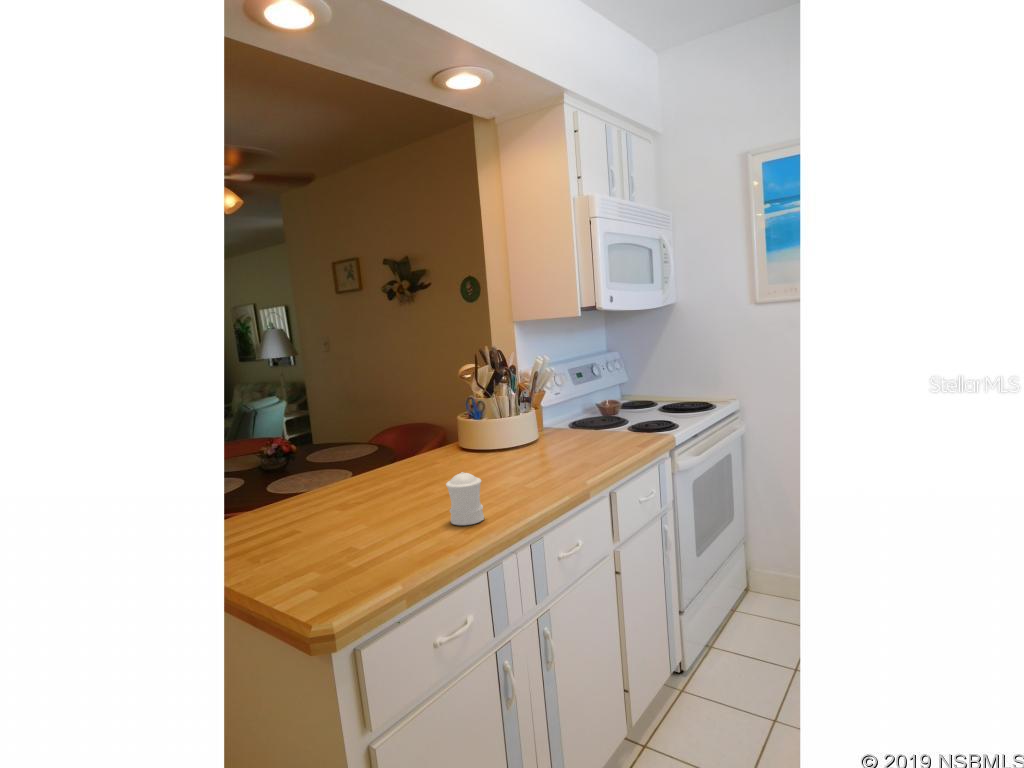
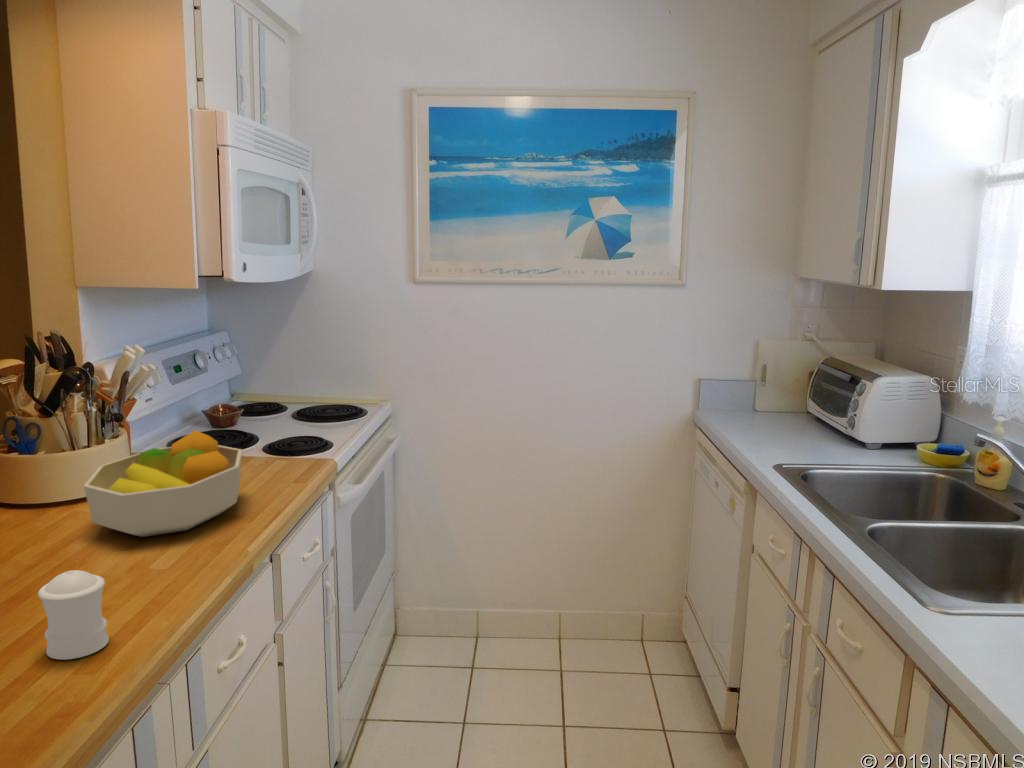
fruit bowl: none [496,406,598,471] -> present [84,431,242,537]

